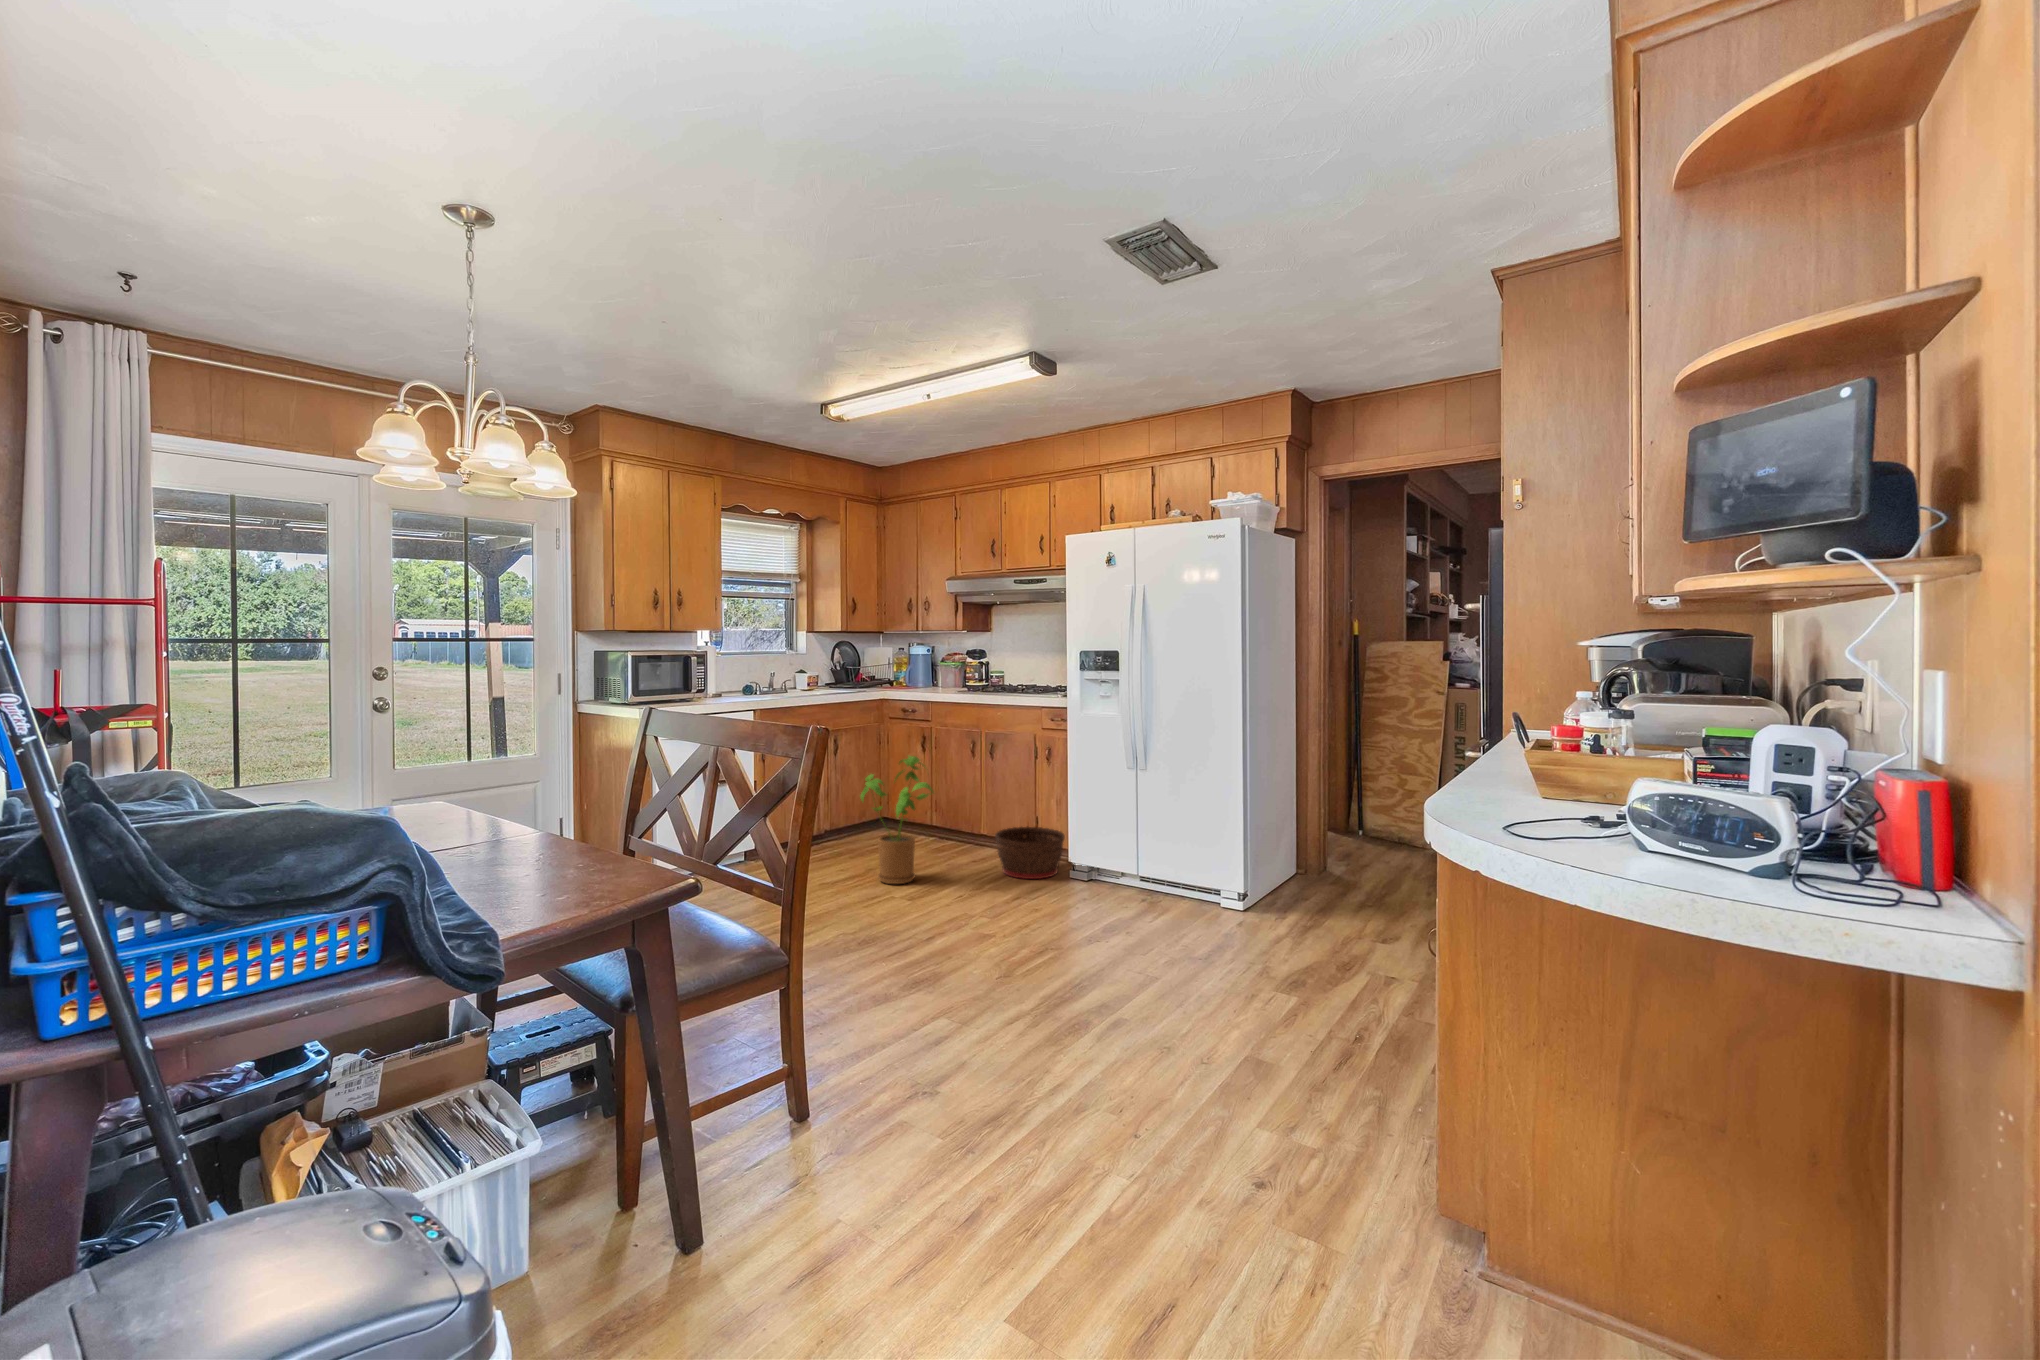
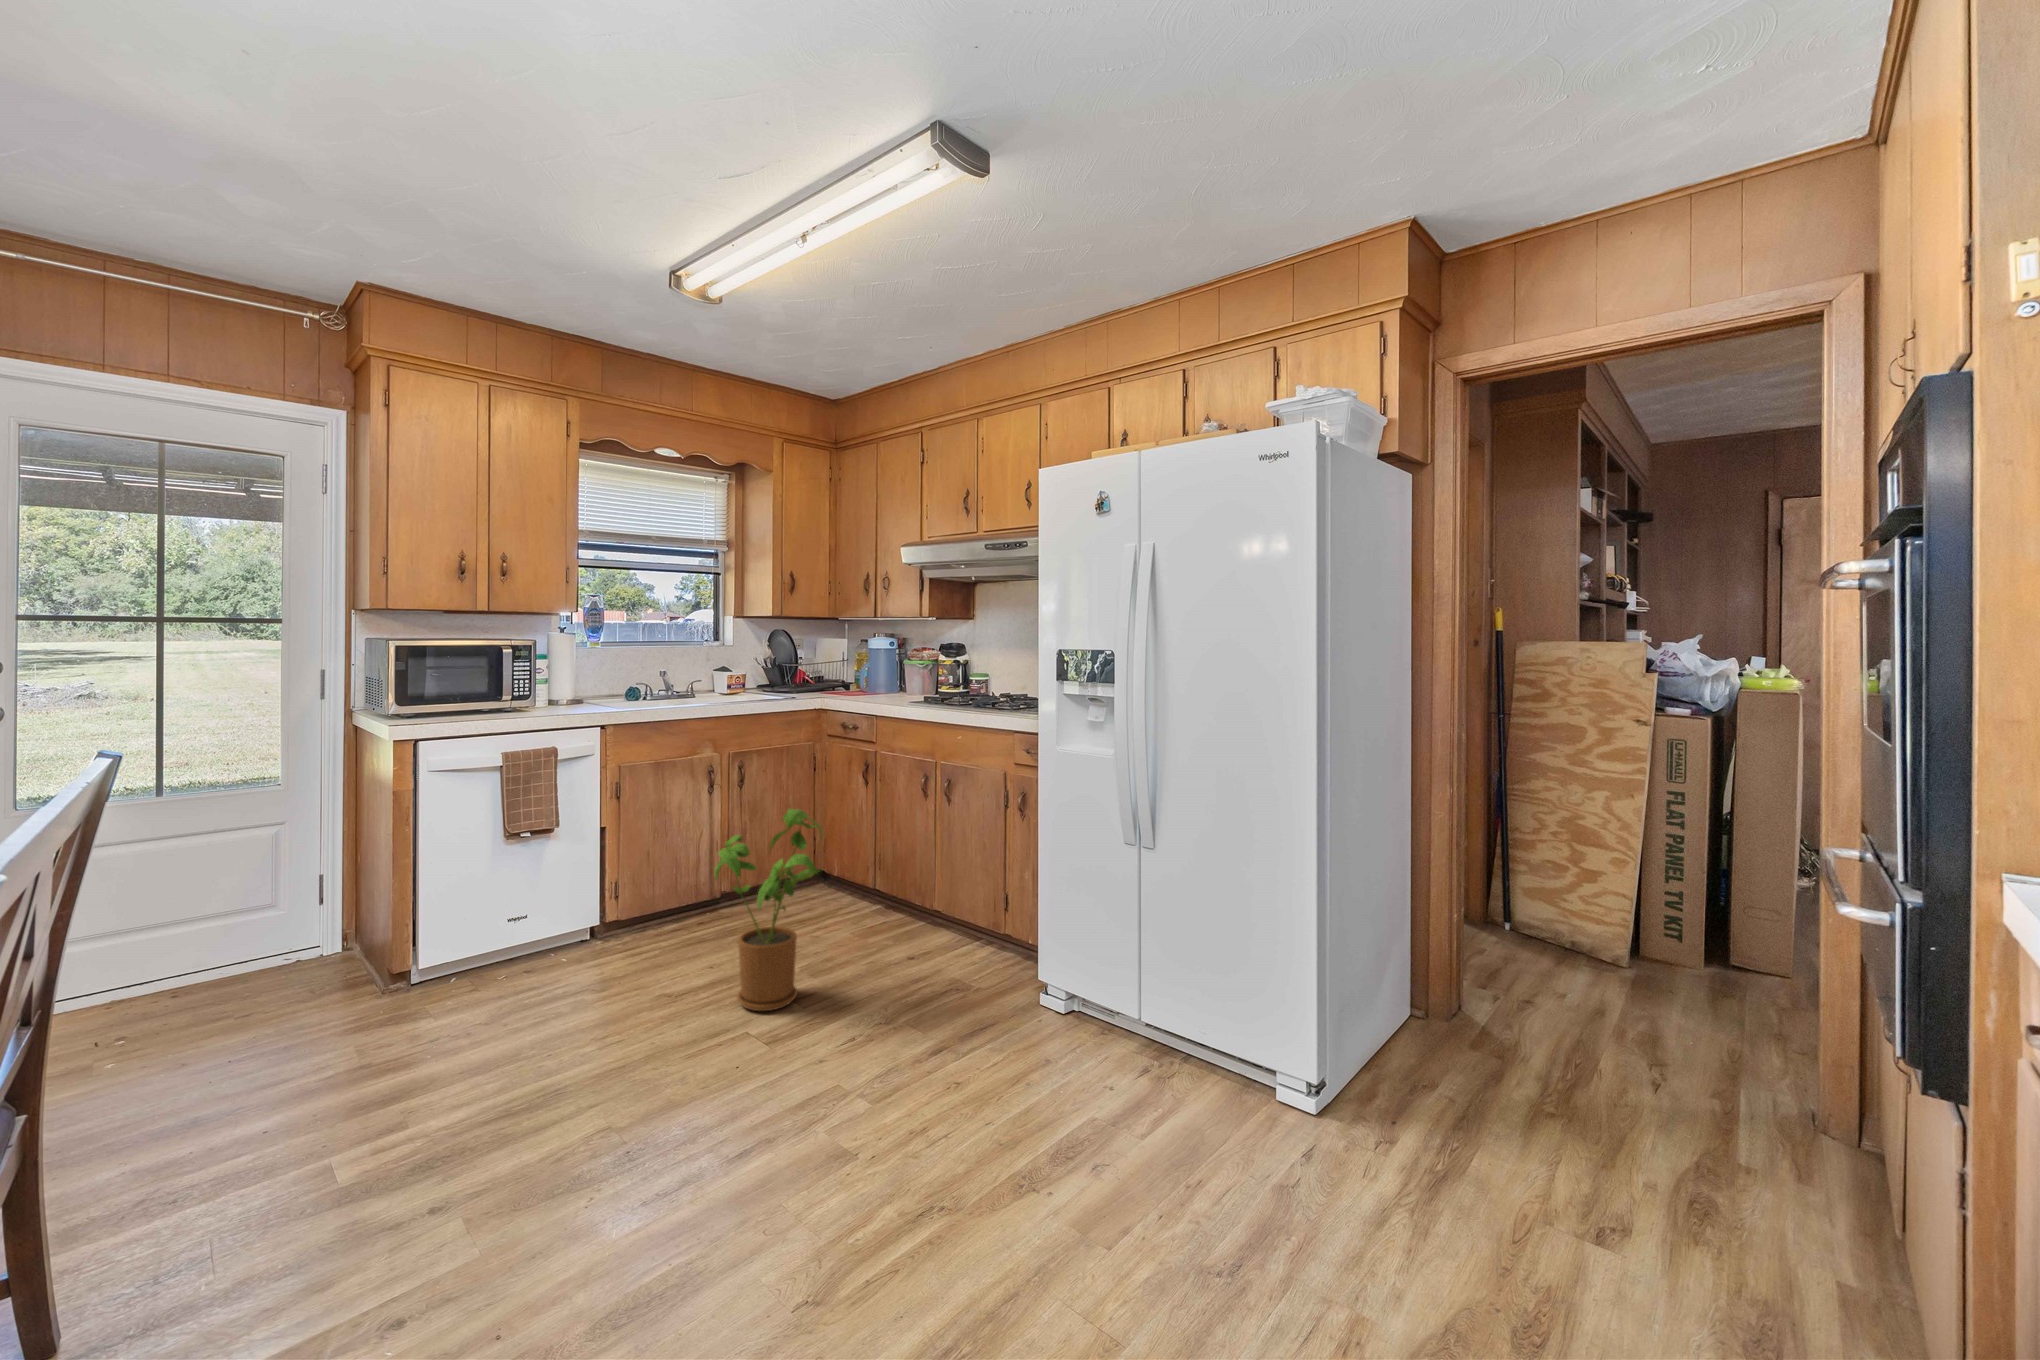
basket: present [995,826,1065,879] -> none [925,915,1033,1009]

